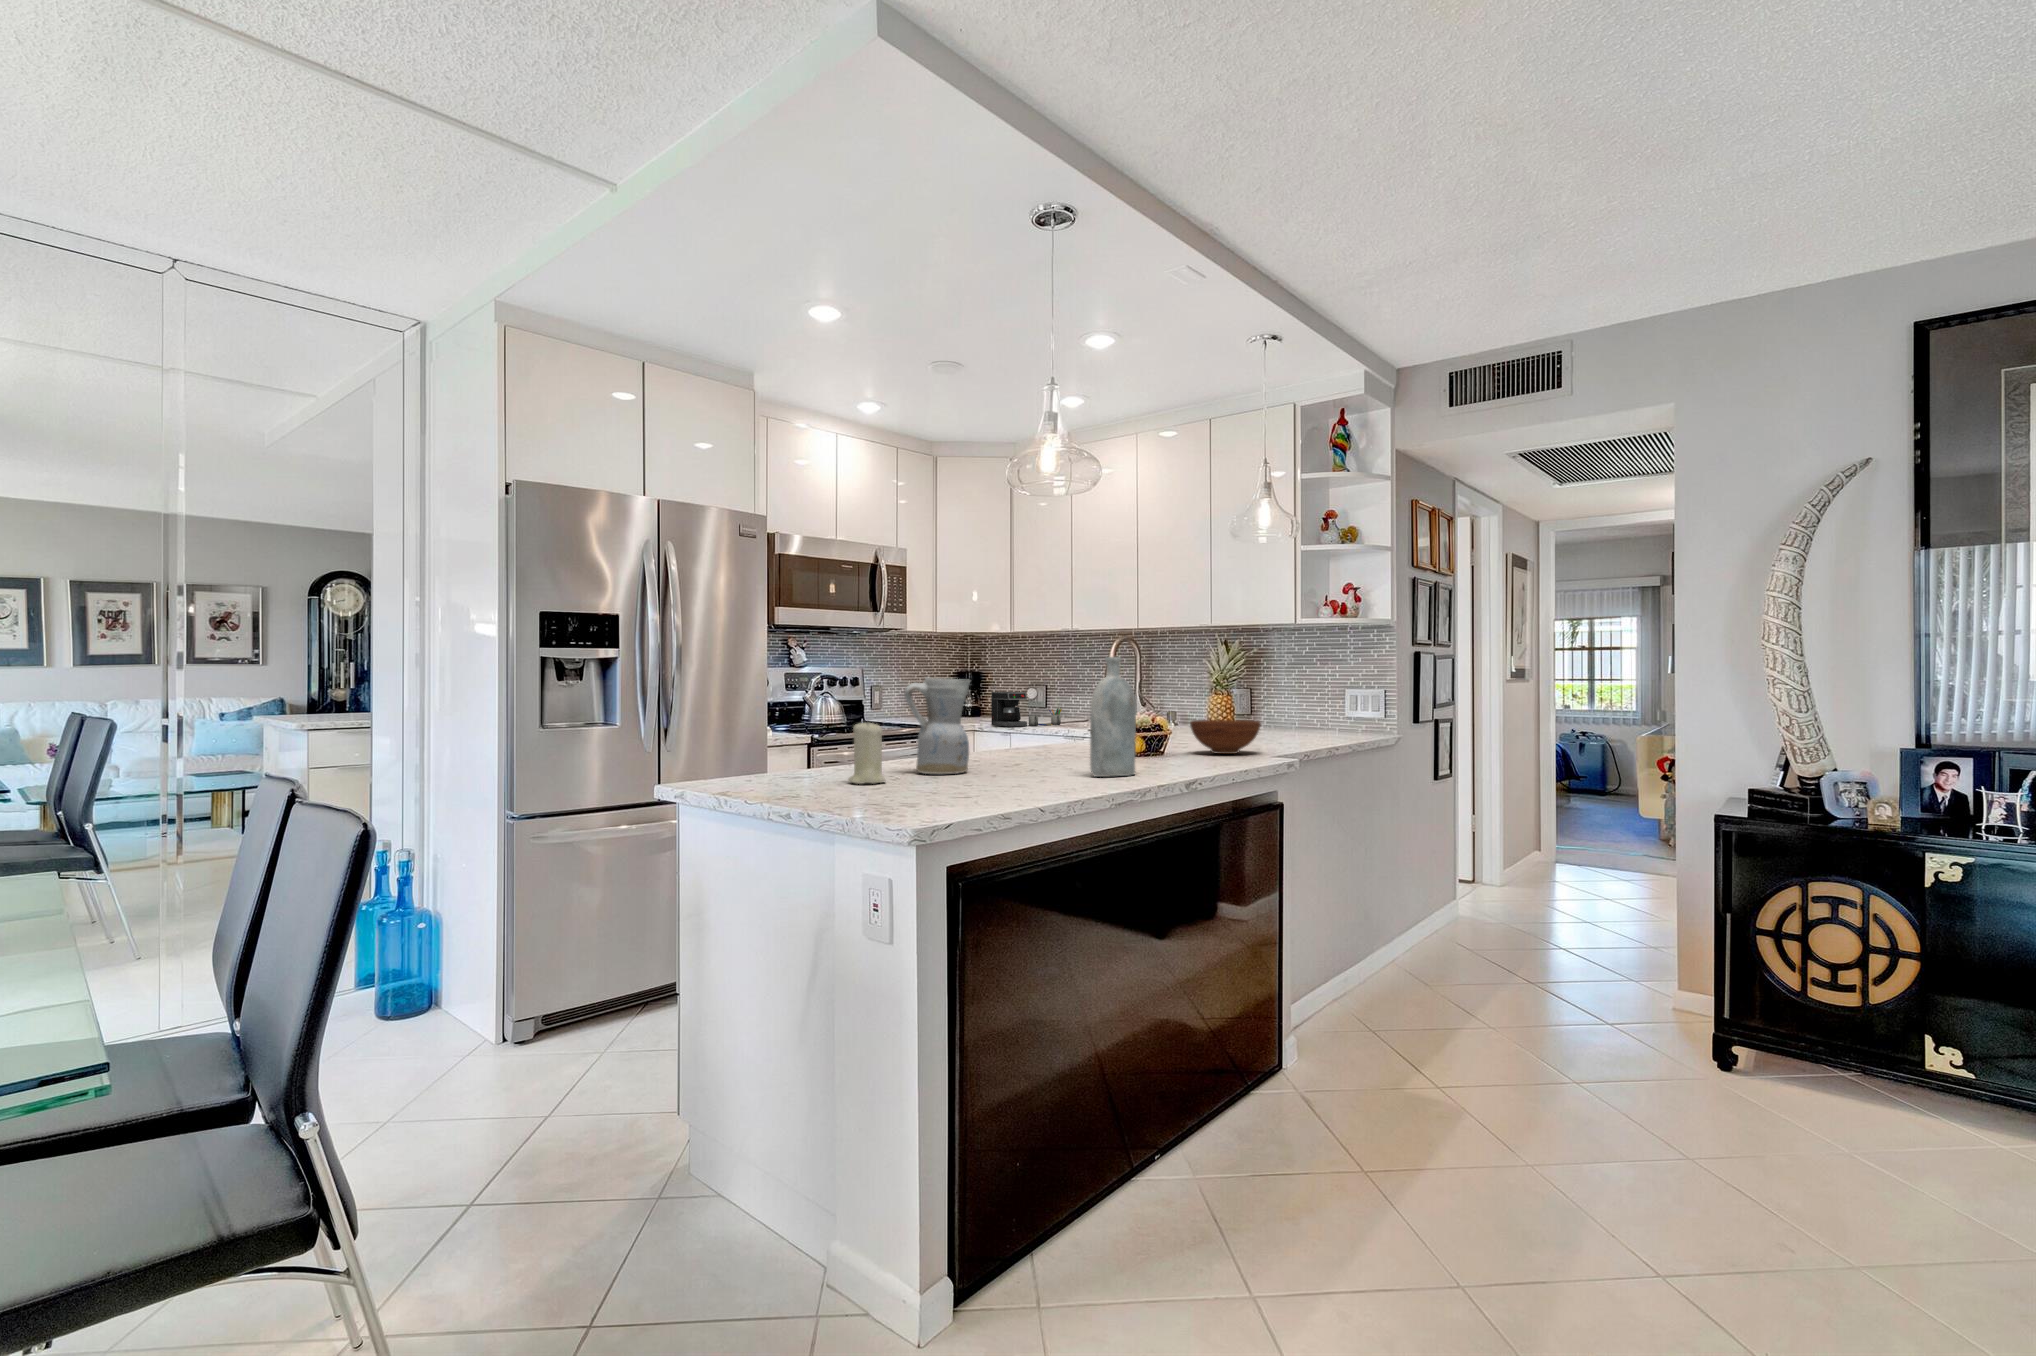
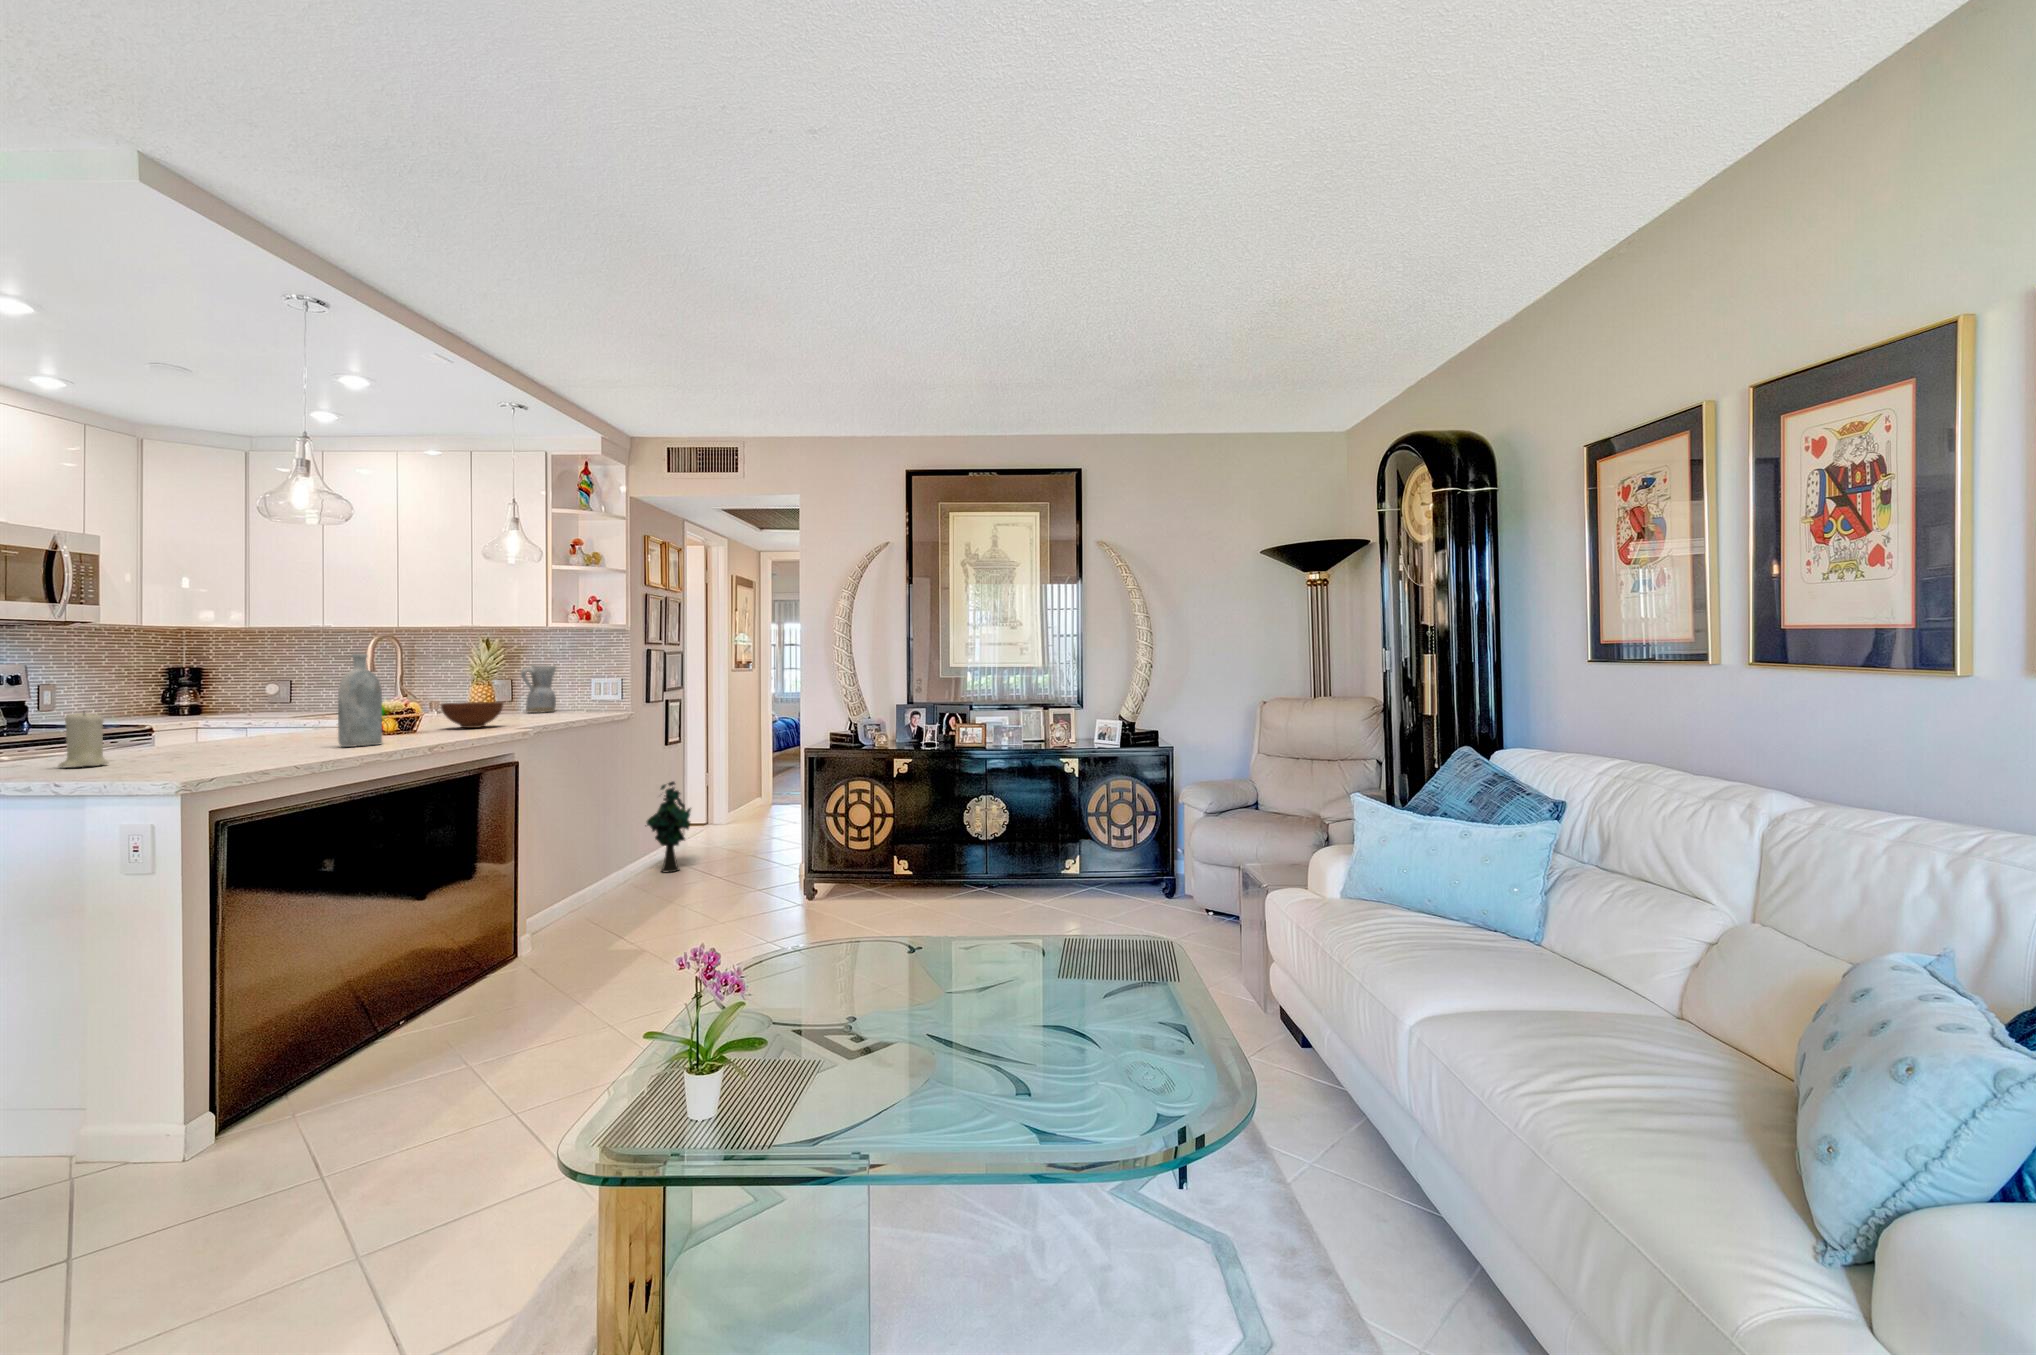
ceramic pitcher: present [904,678,970,774] -> present [521,665,556,713]
coffee maker: present [991,692,1062,727] -> none [220,686,312,720]
decorative plant: none [1413,836,1478,965] -> present [647,782,691,872]

